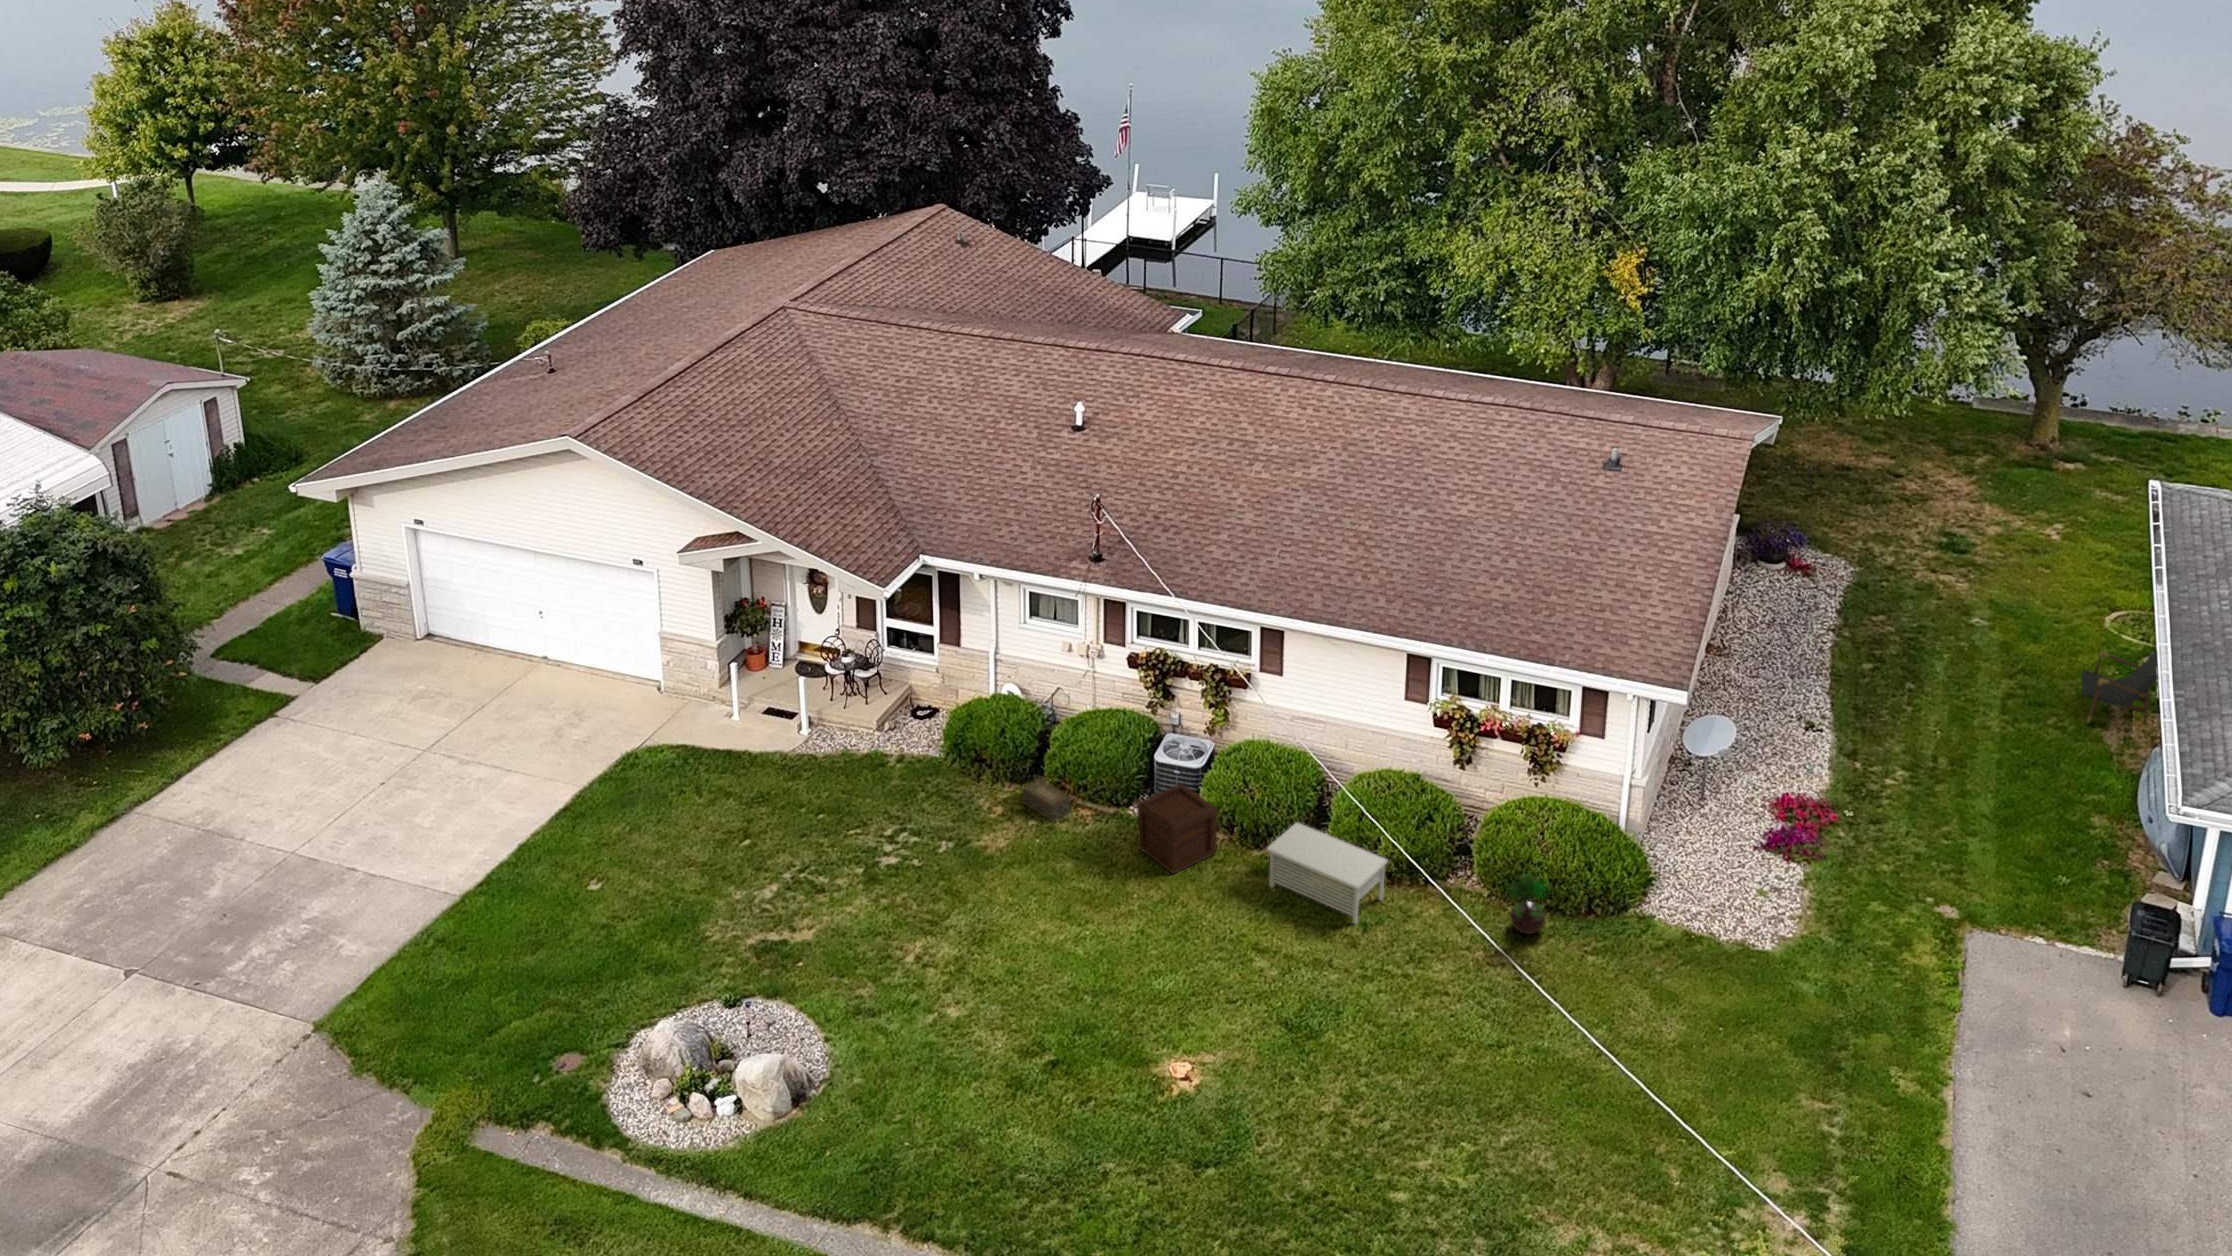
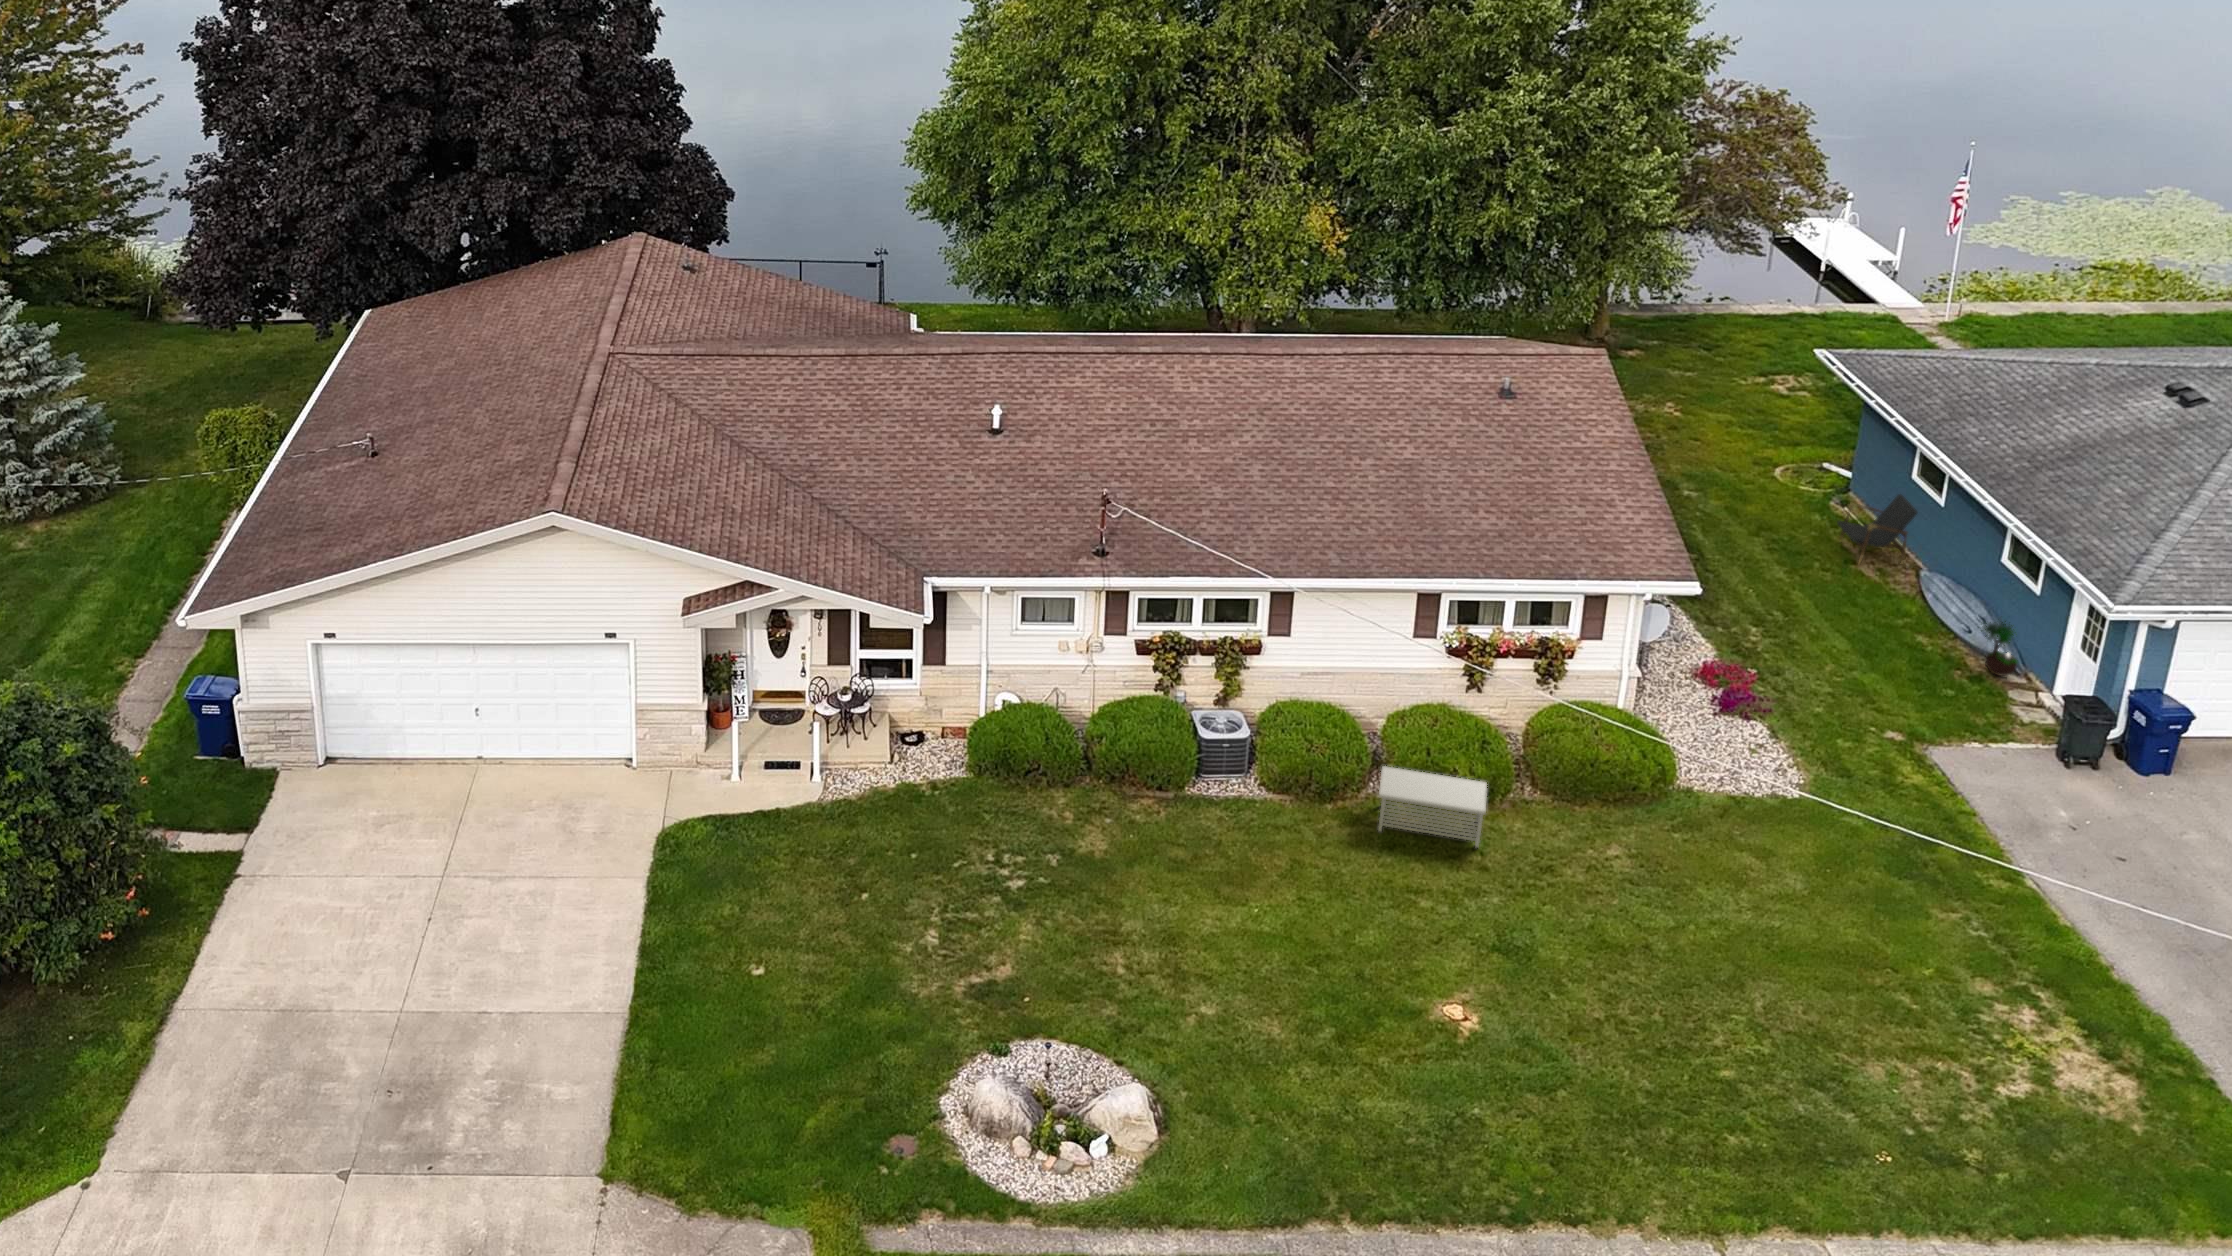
woven basket: present [1022,779,1071,821] -> none [1094,776,1146,815]
wooden crate: present [1137,784,1218,874] -> none [1235,751,1312,839]
potted tree: present [1507,873,1548,934] -> present [1981,621,2018,676]

